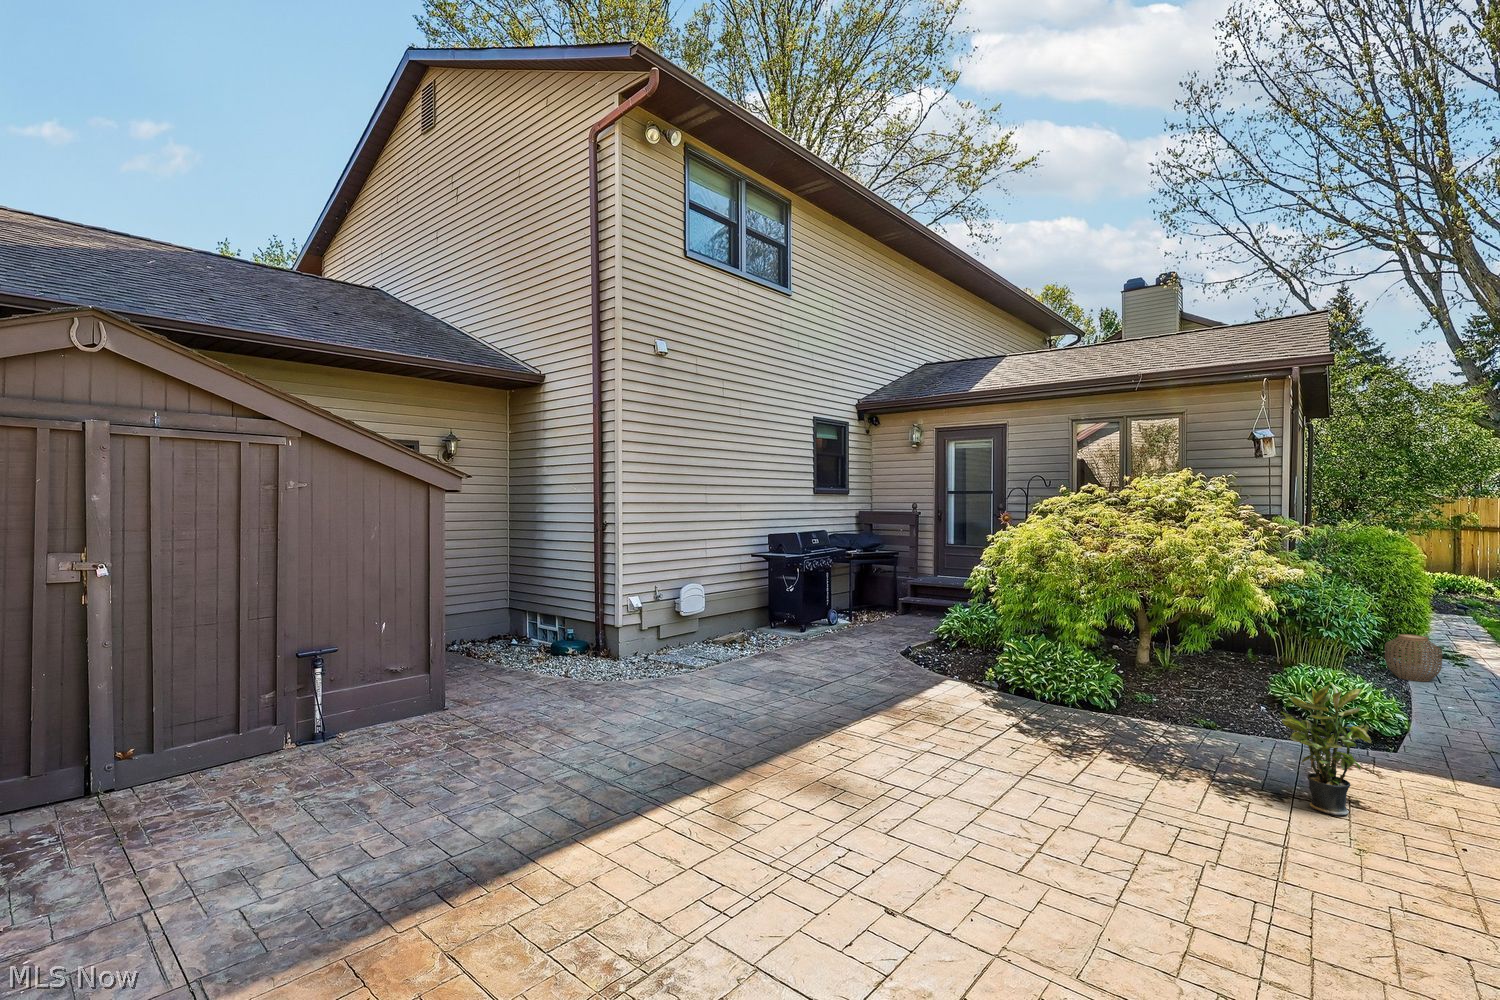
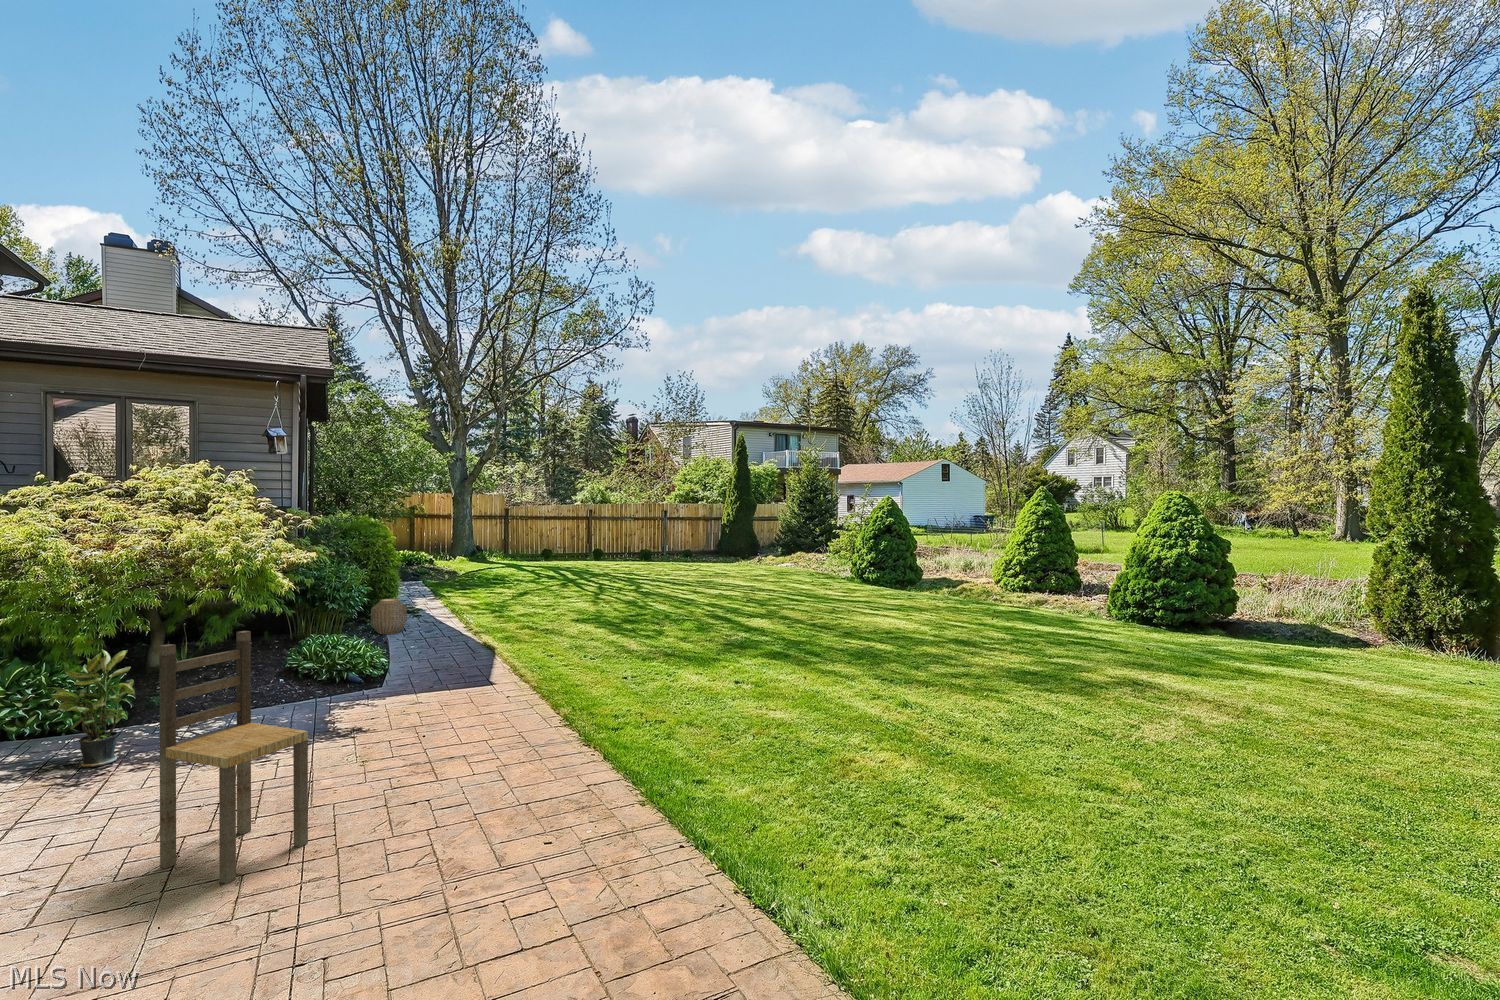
chair: none [1117,659,1272,939] -> present [159,631,308,884]
potted plant: present [1281,682,1371,816] -> present [52,650,135,768]

